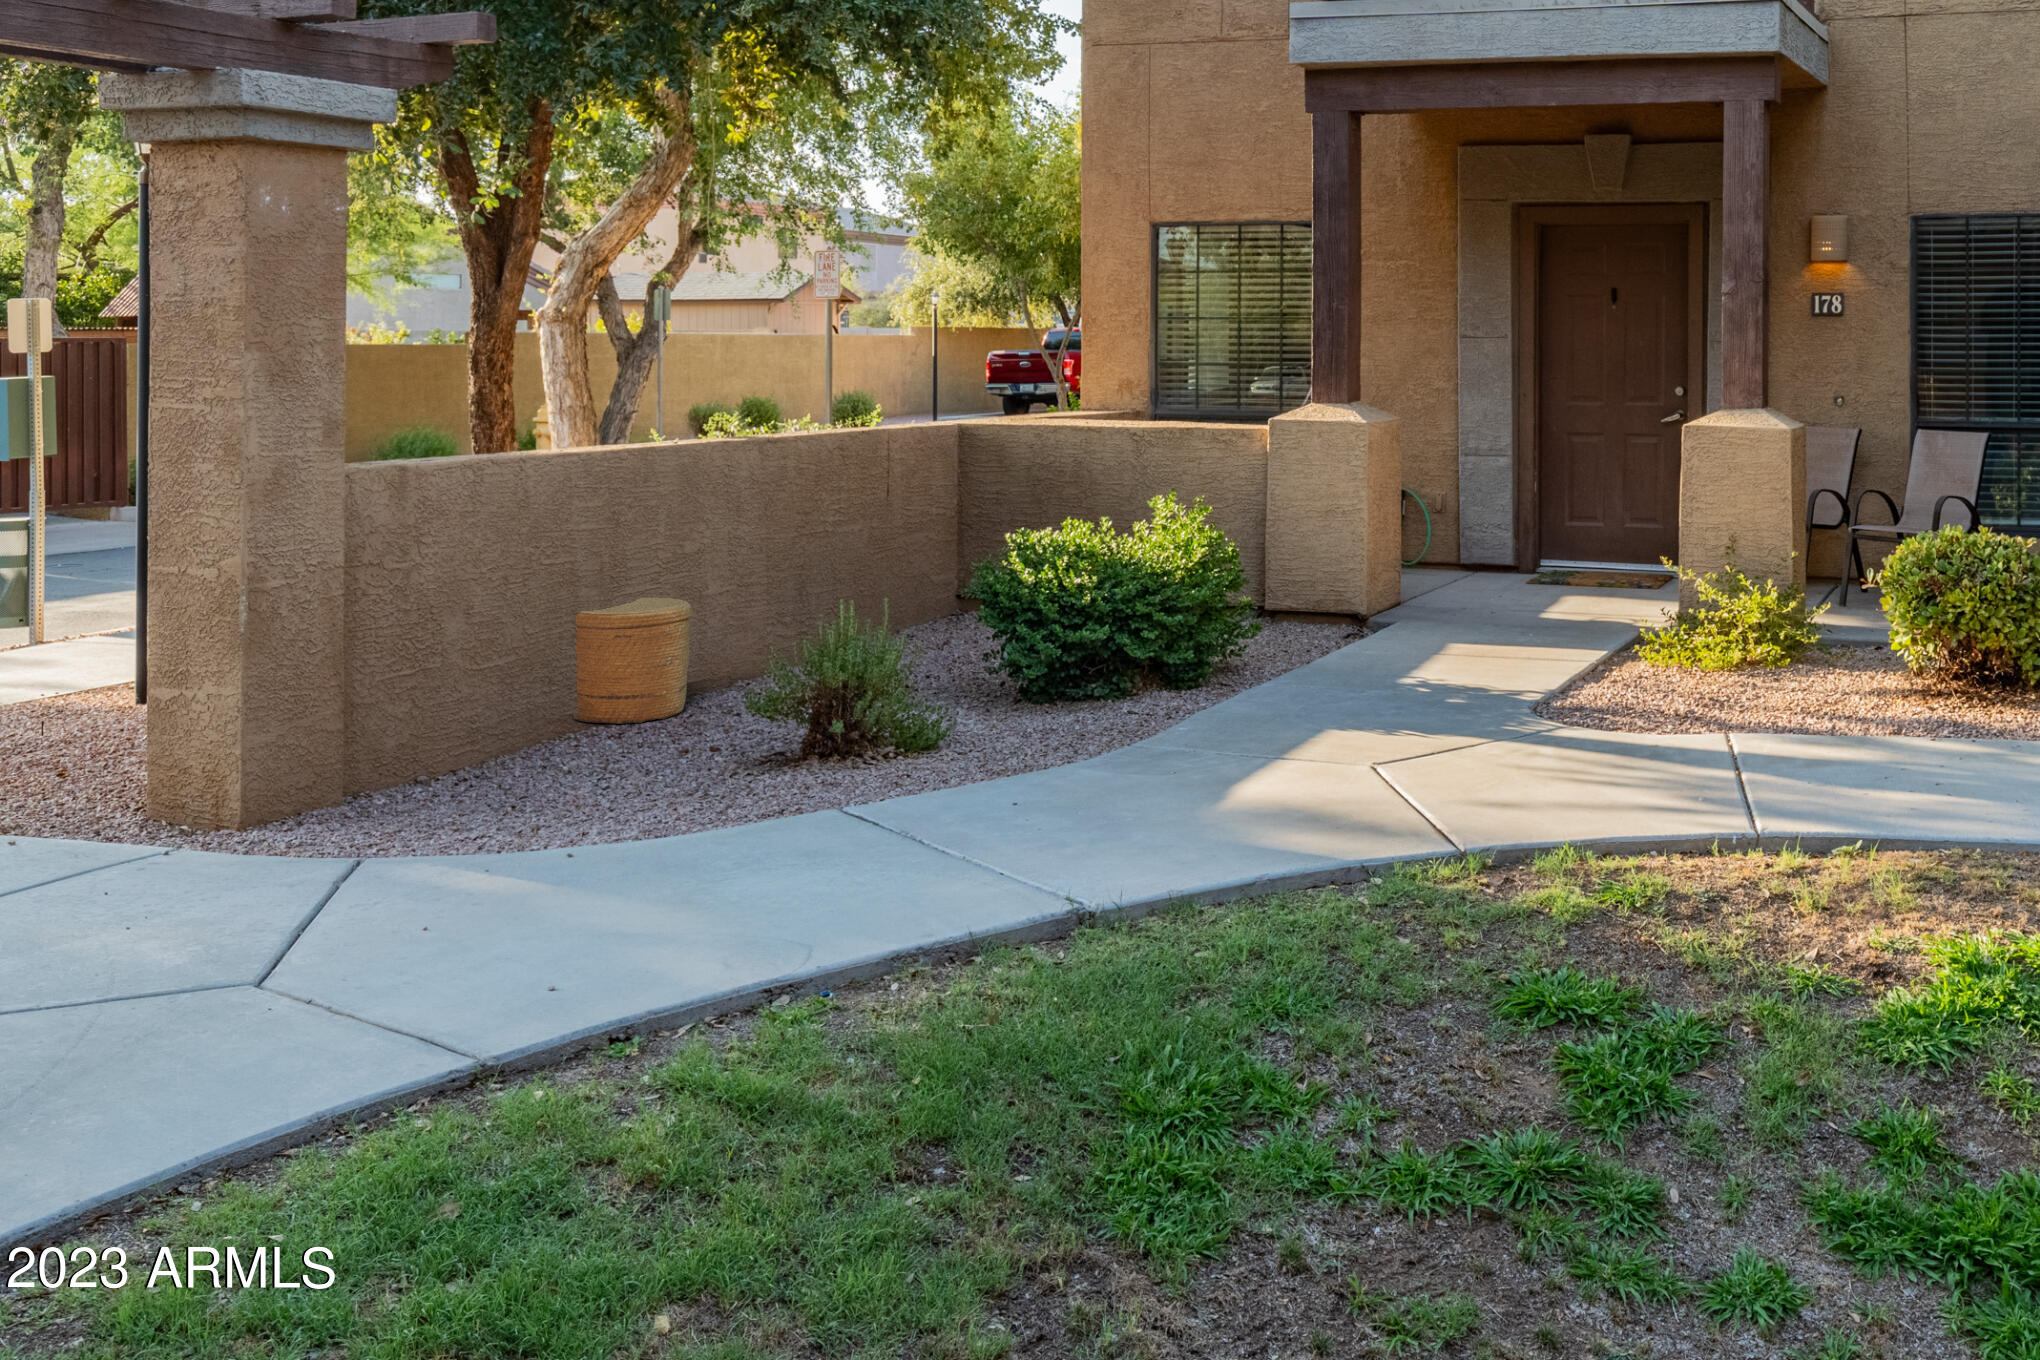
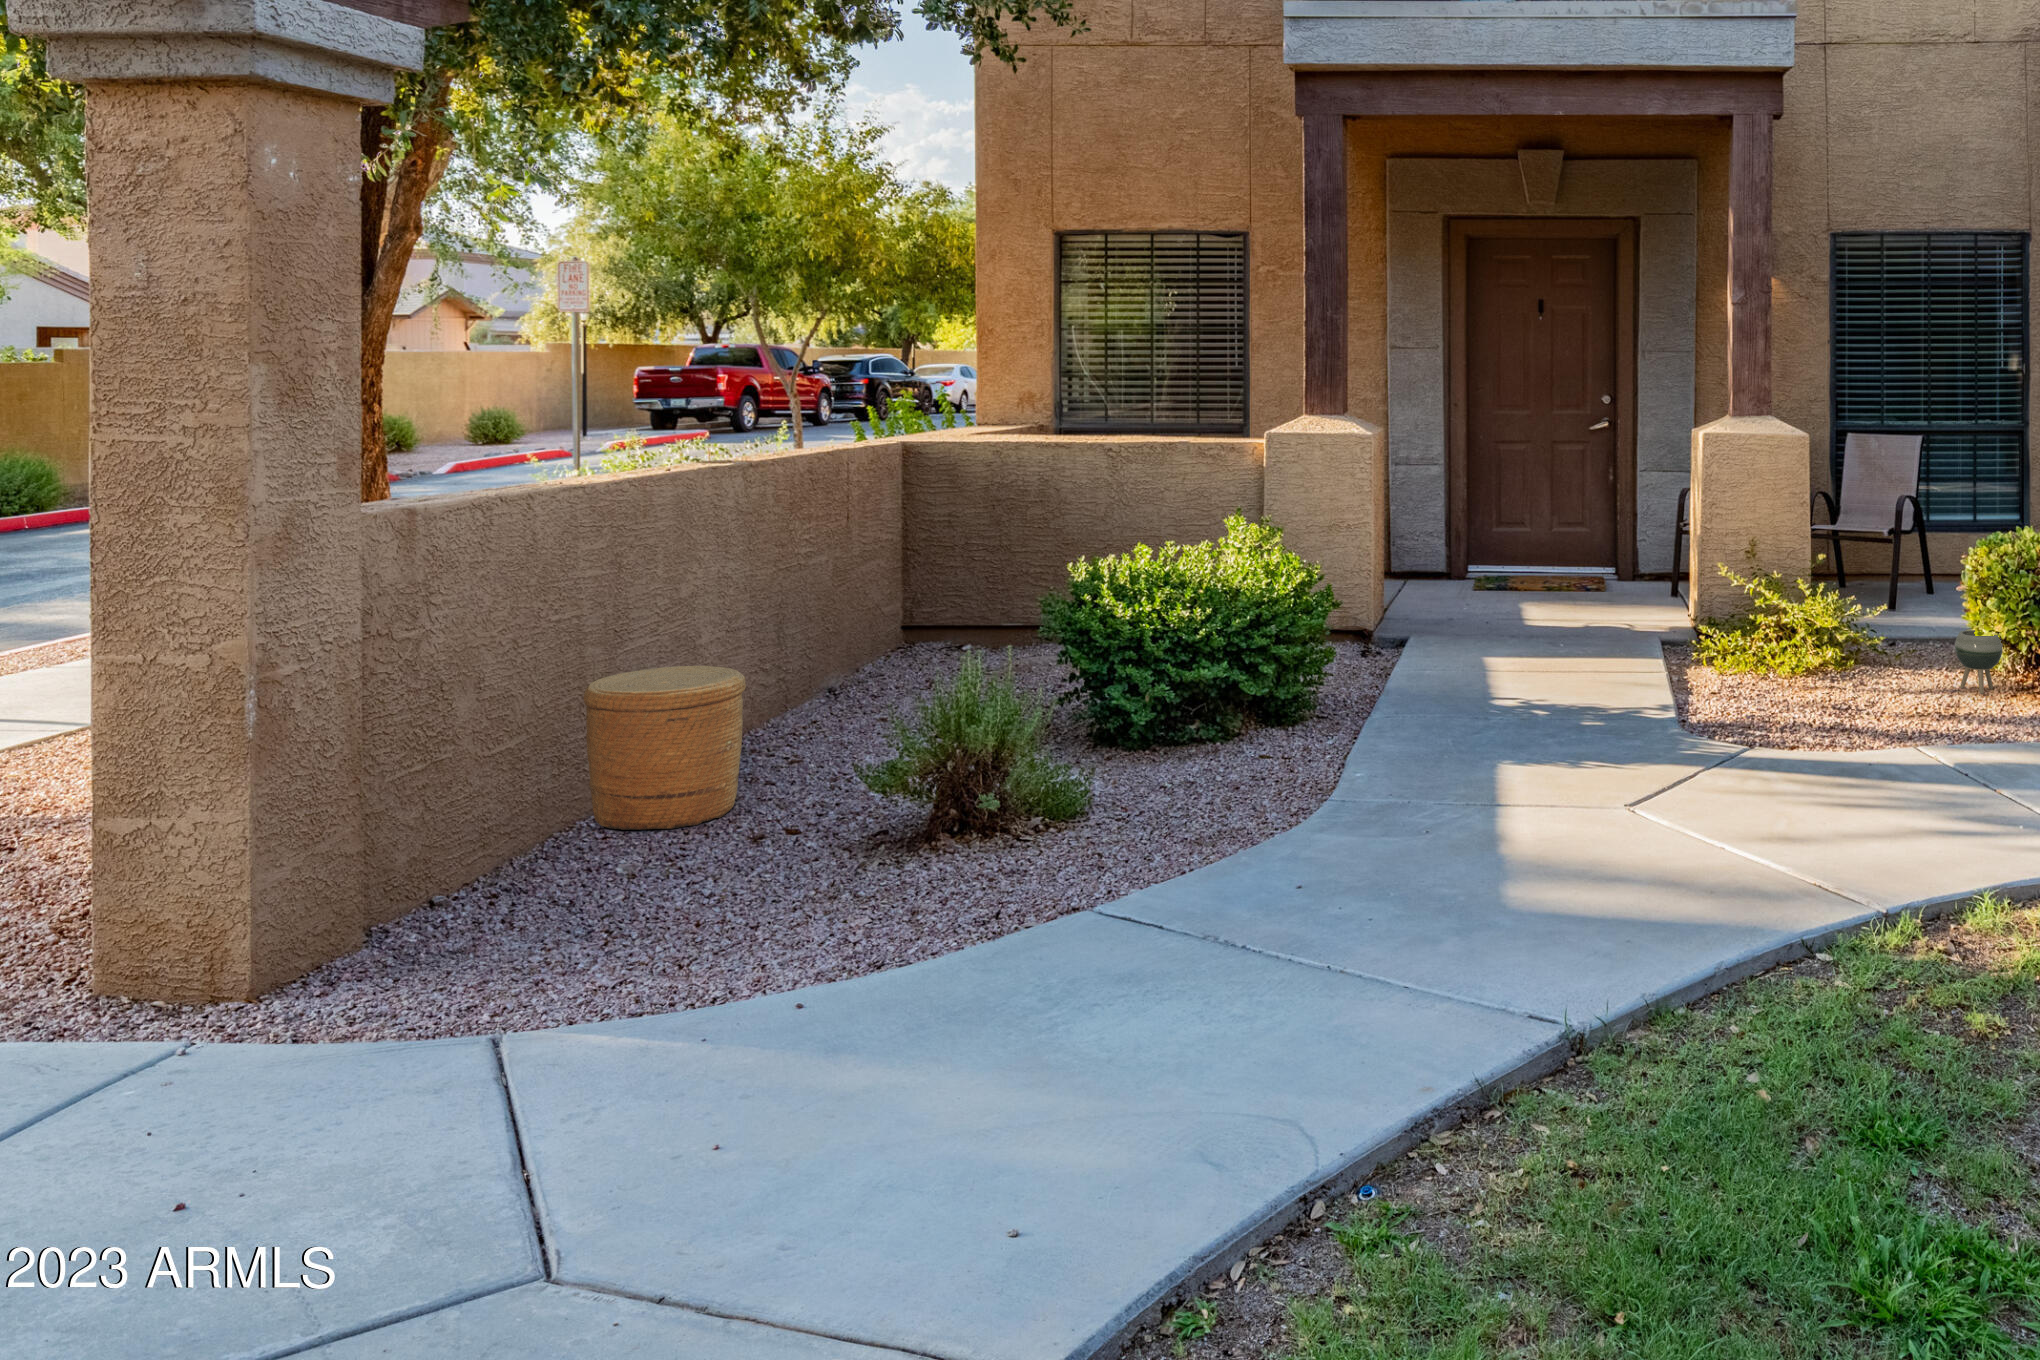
planter: none [1863,628,1910,692] -> present [1955,630,2003,694]

